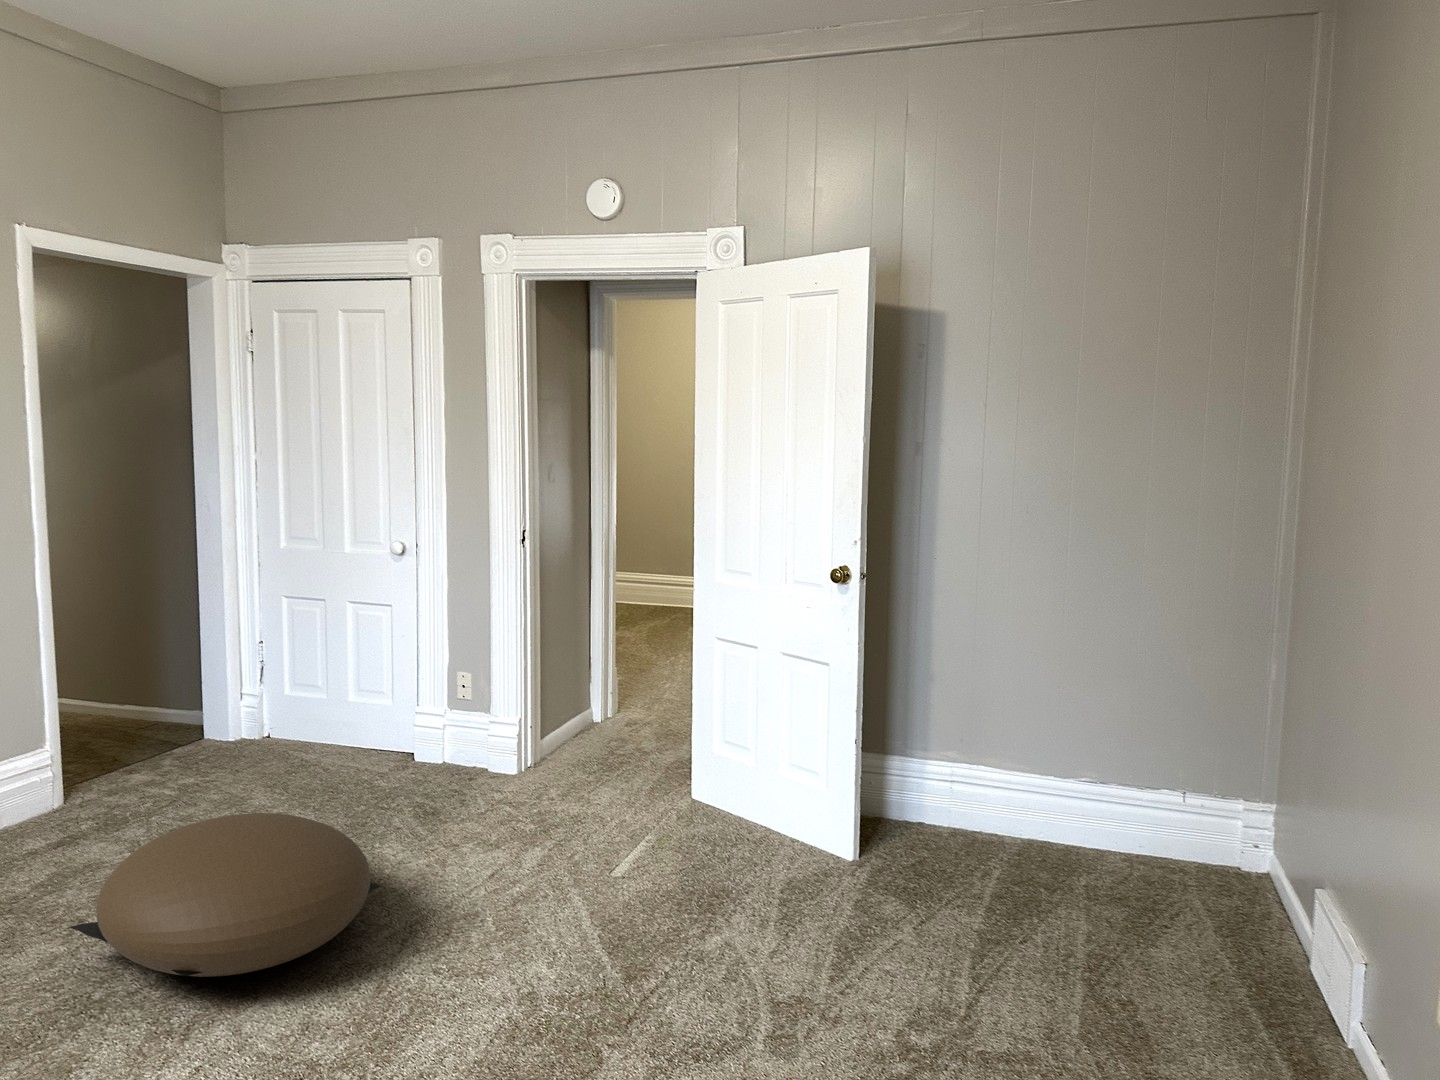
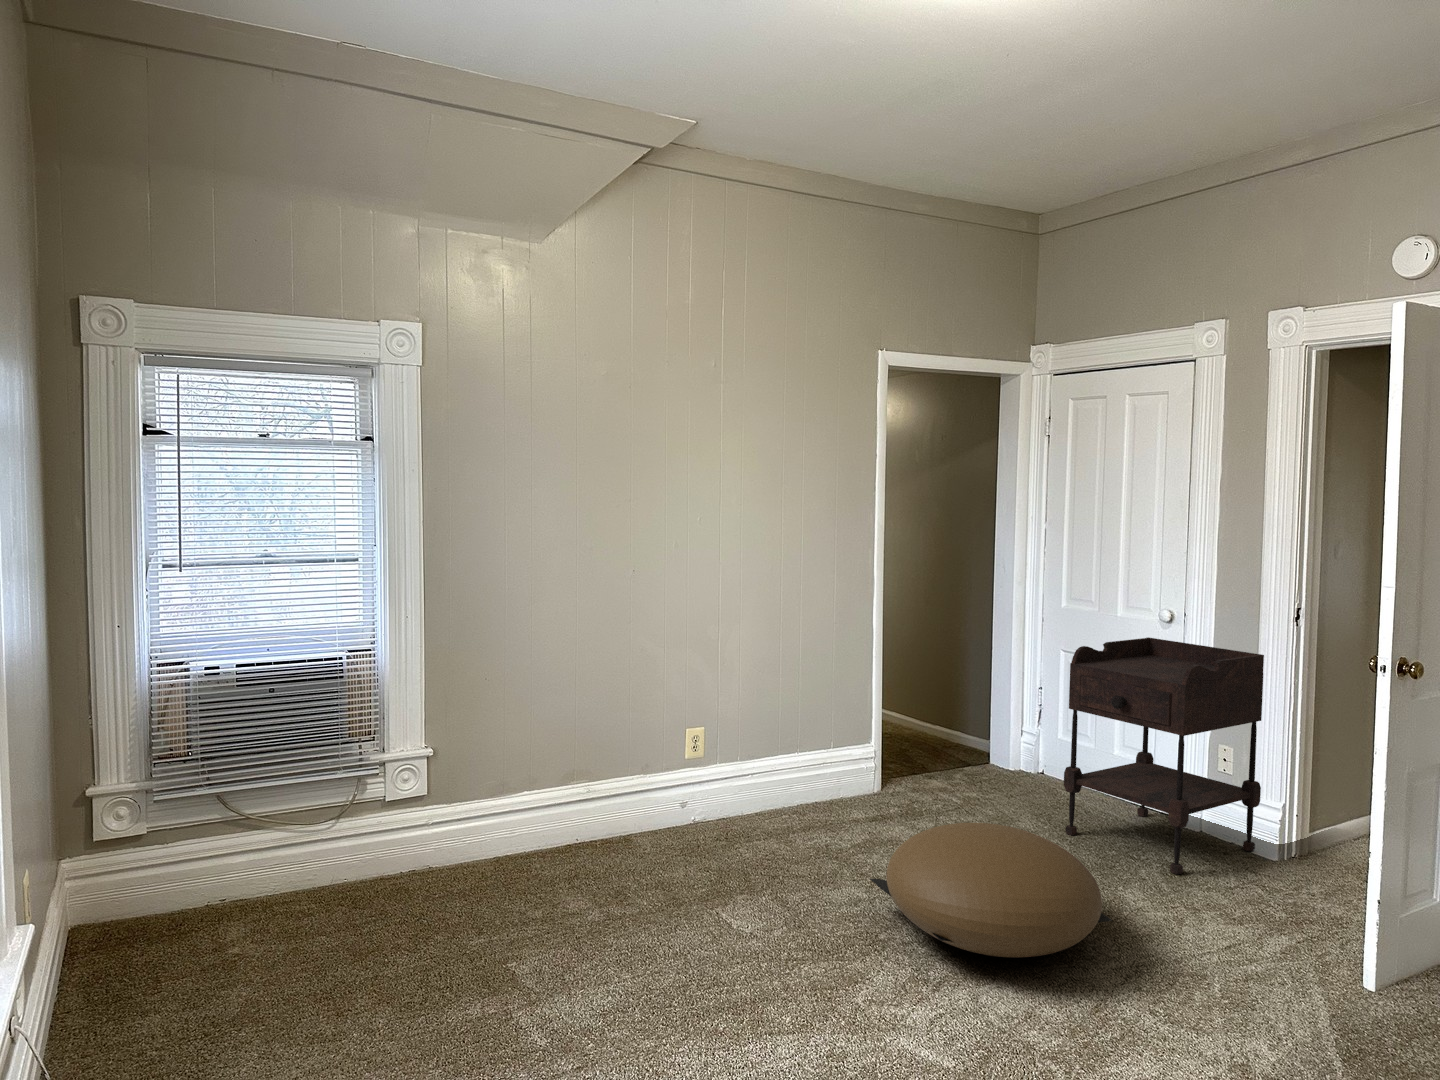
side table: none [303,573,499,816] -> present [1064,637,1264,874]

